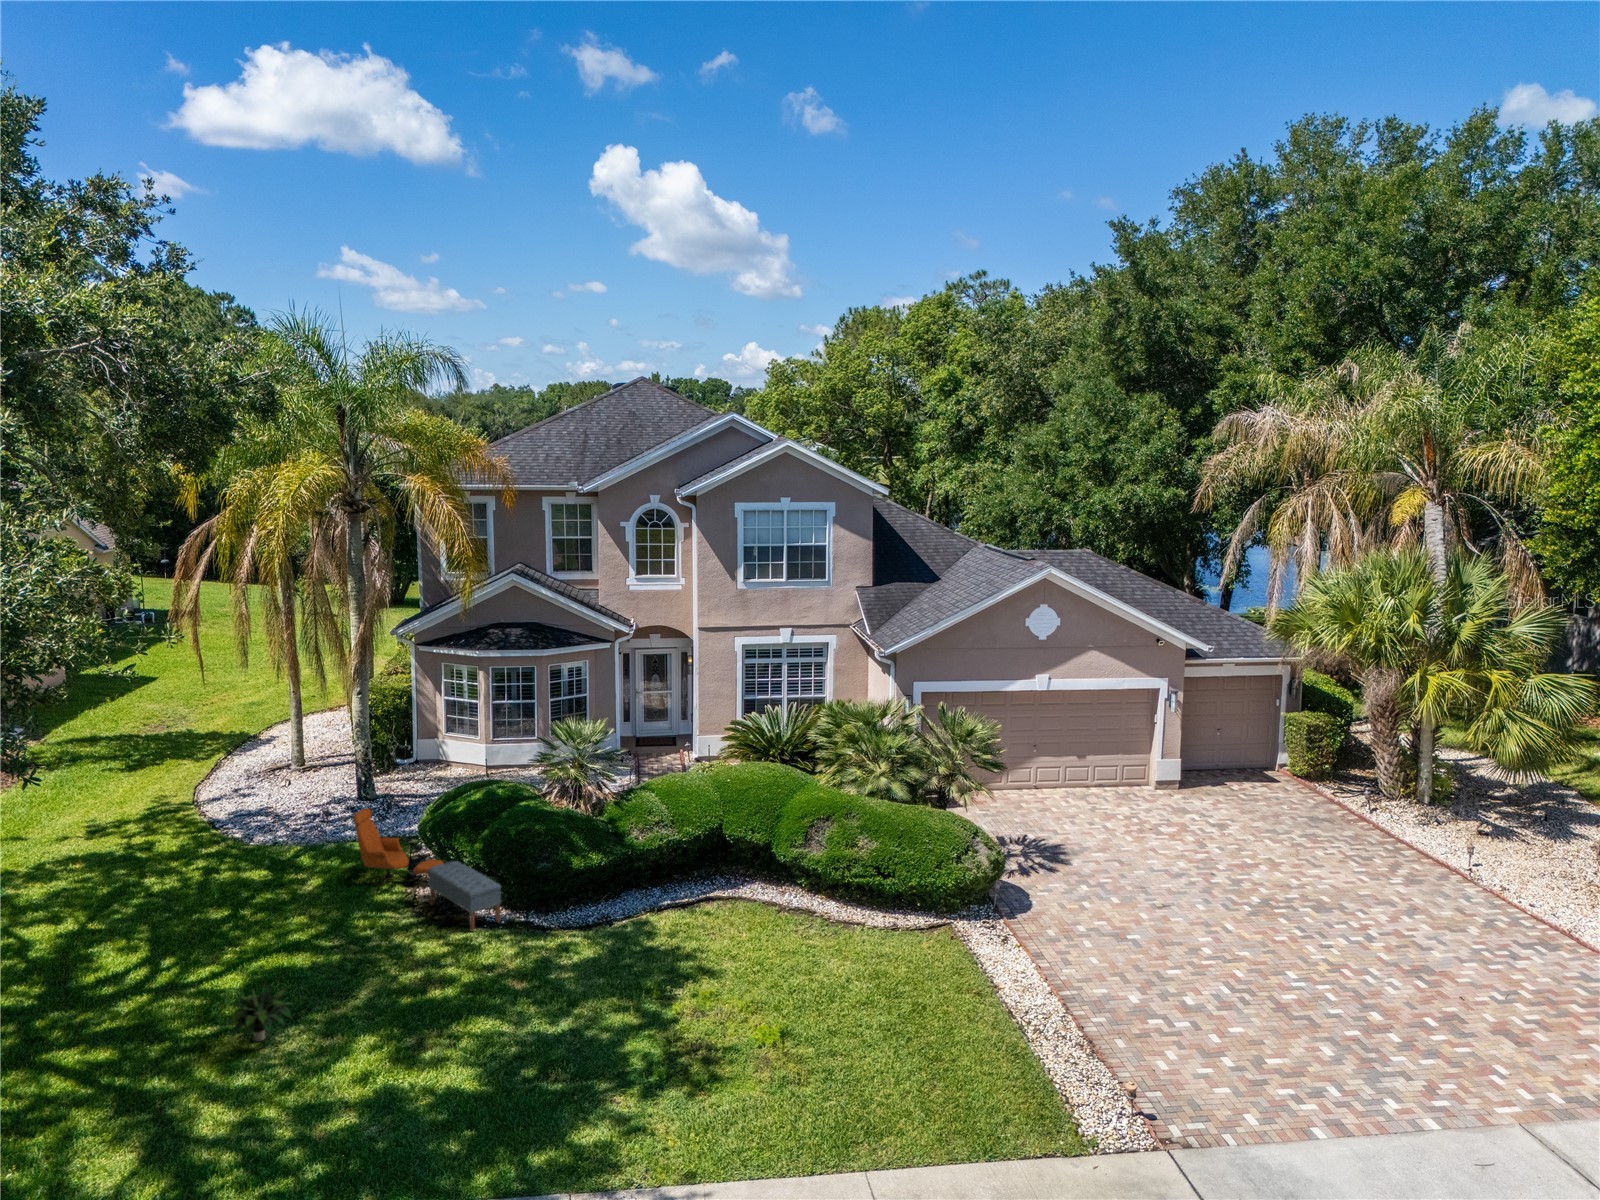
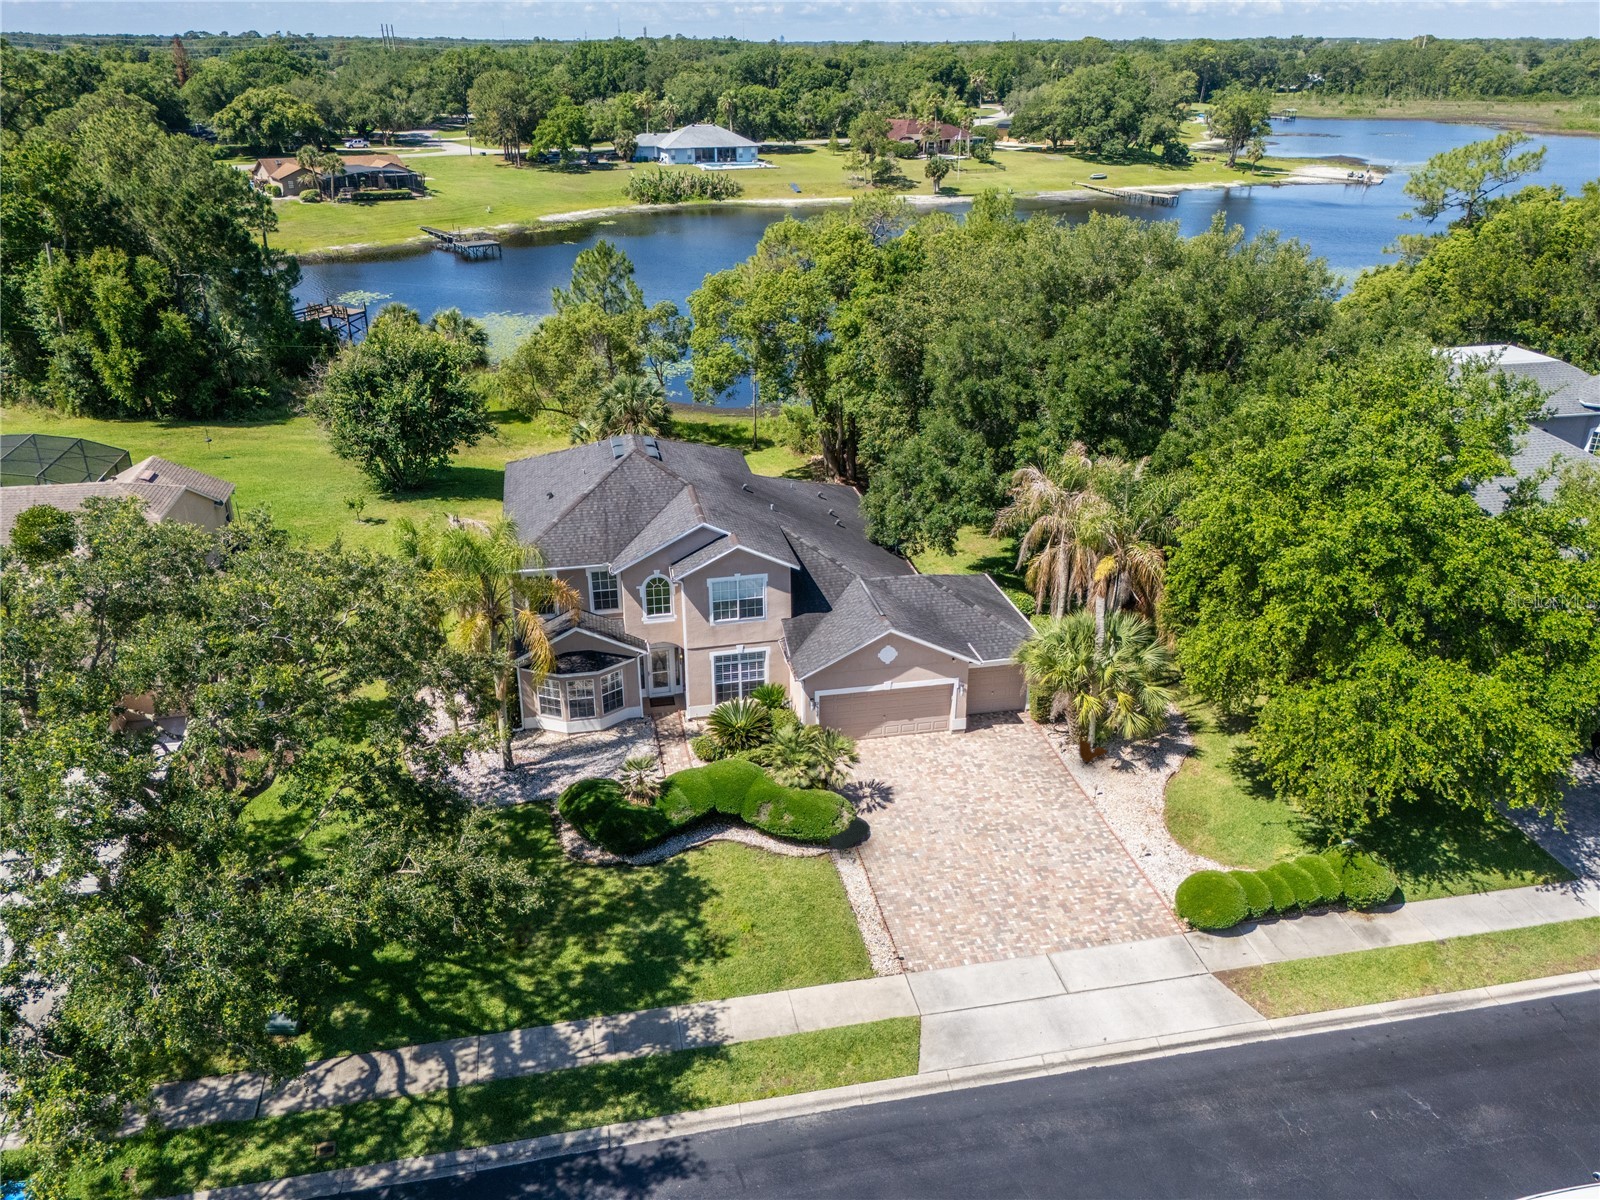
lounge chair: present [353,808,443,889] -> present [1079,739,1107,764]
bench: present [427,861,501,931] -> present [830,820,869,858]

